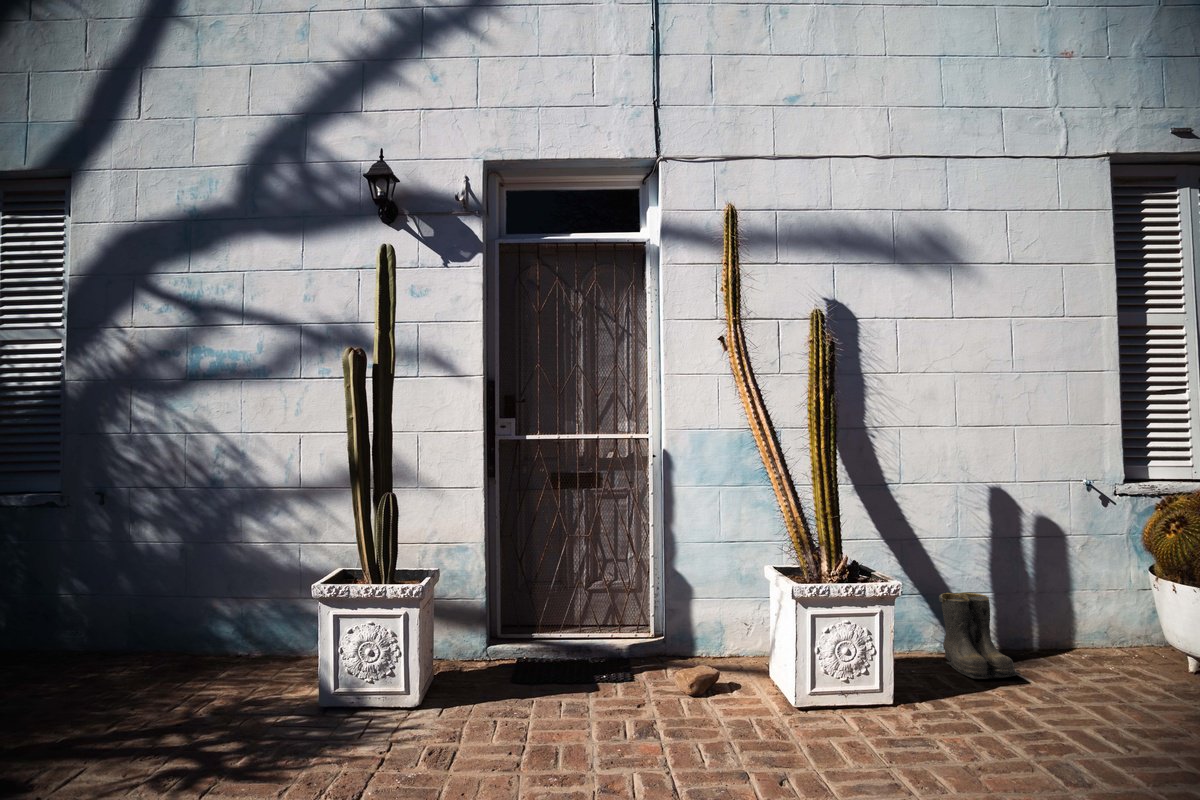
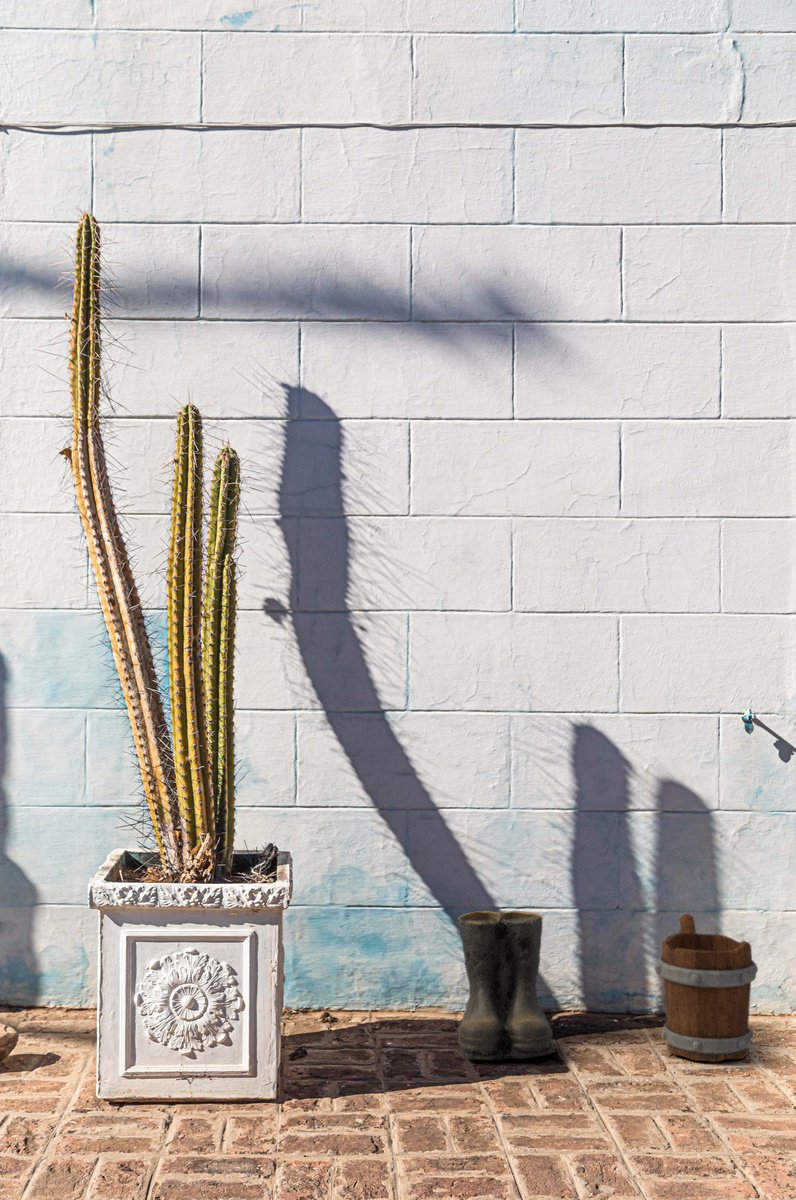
bucket: none [1055,593,1127,678] -> present [655,914,758,1062]

